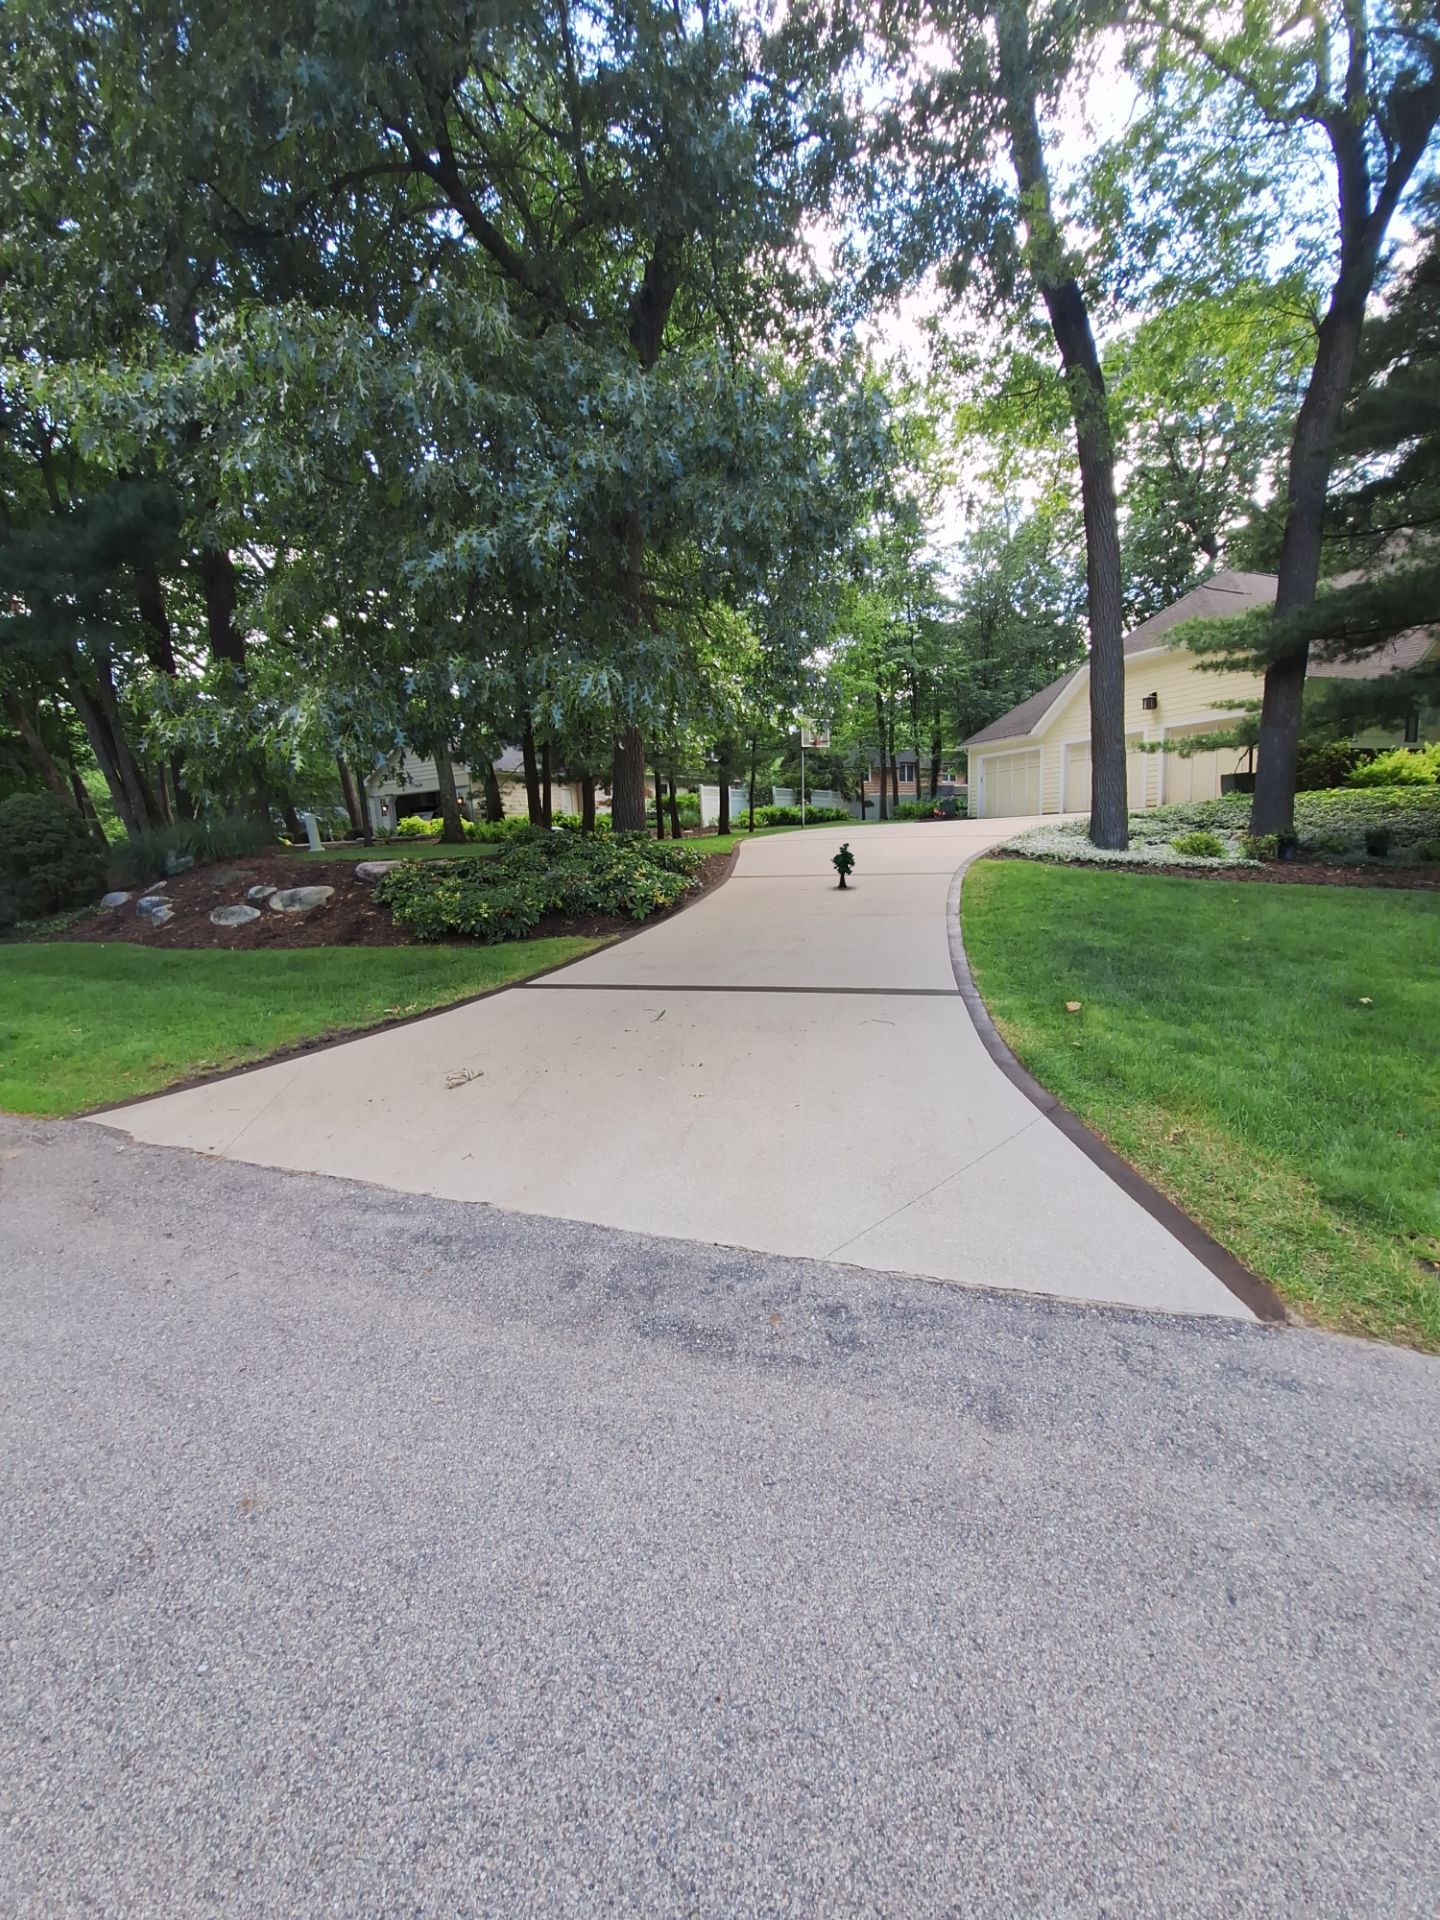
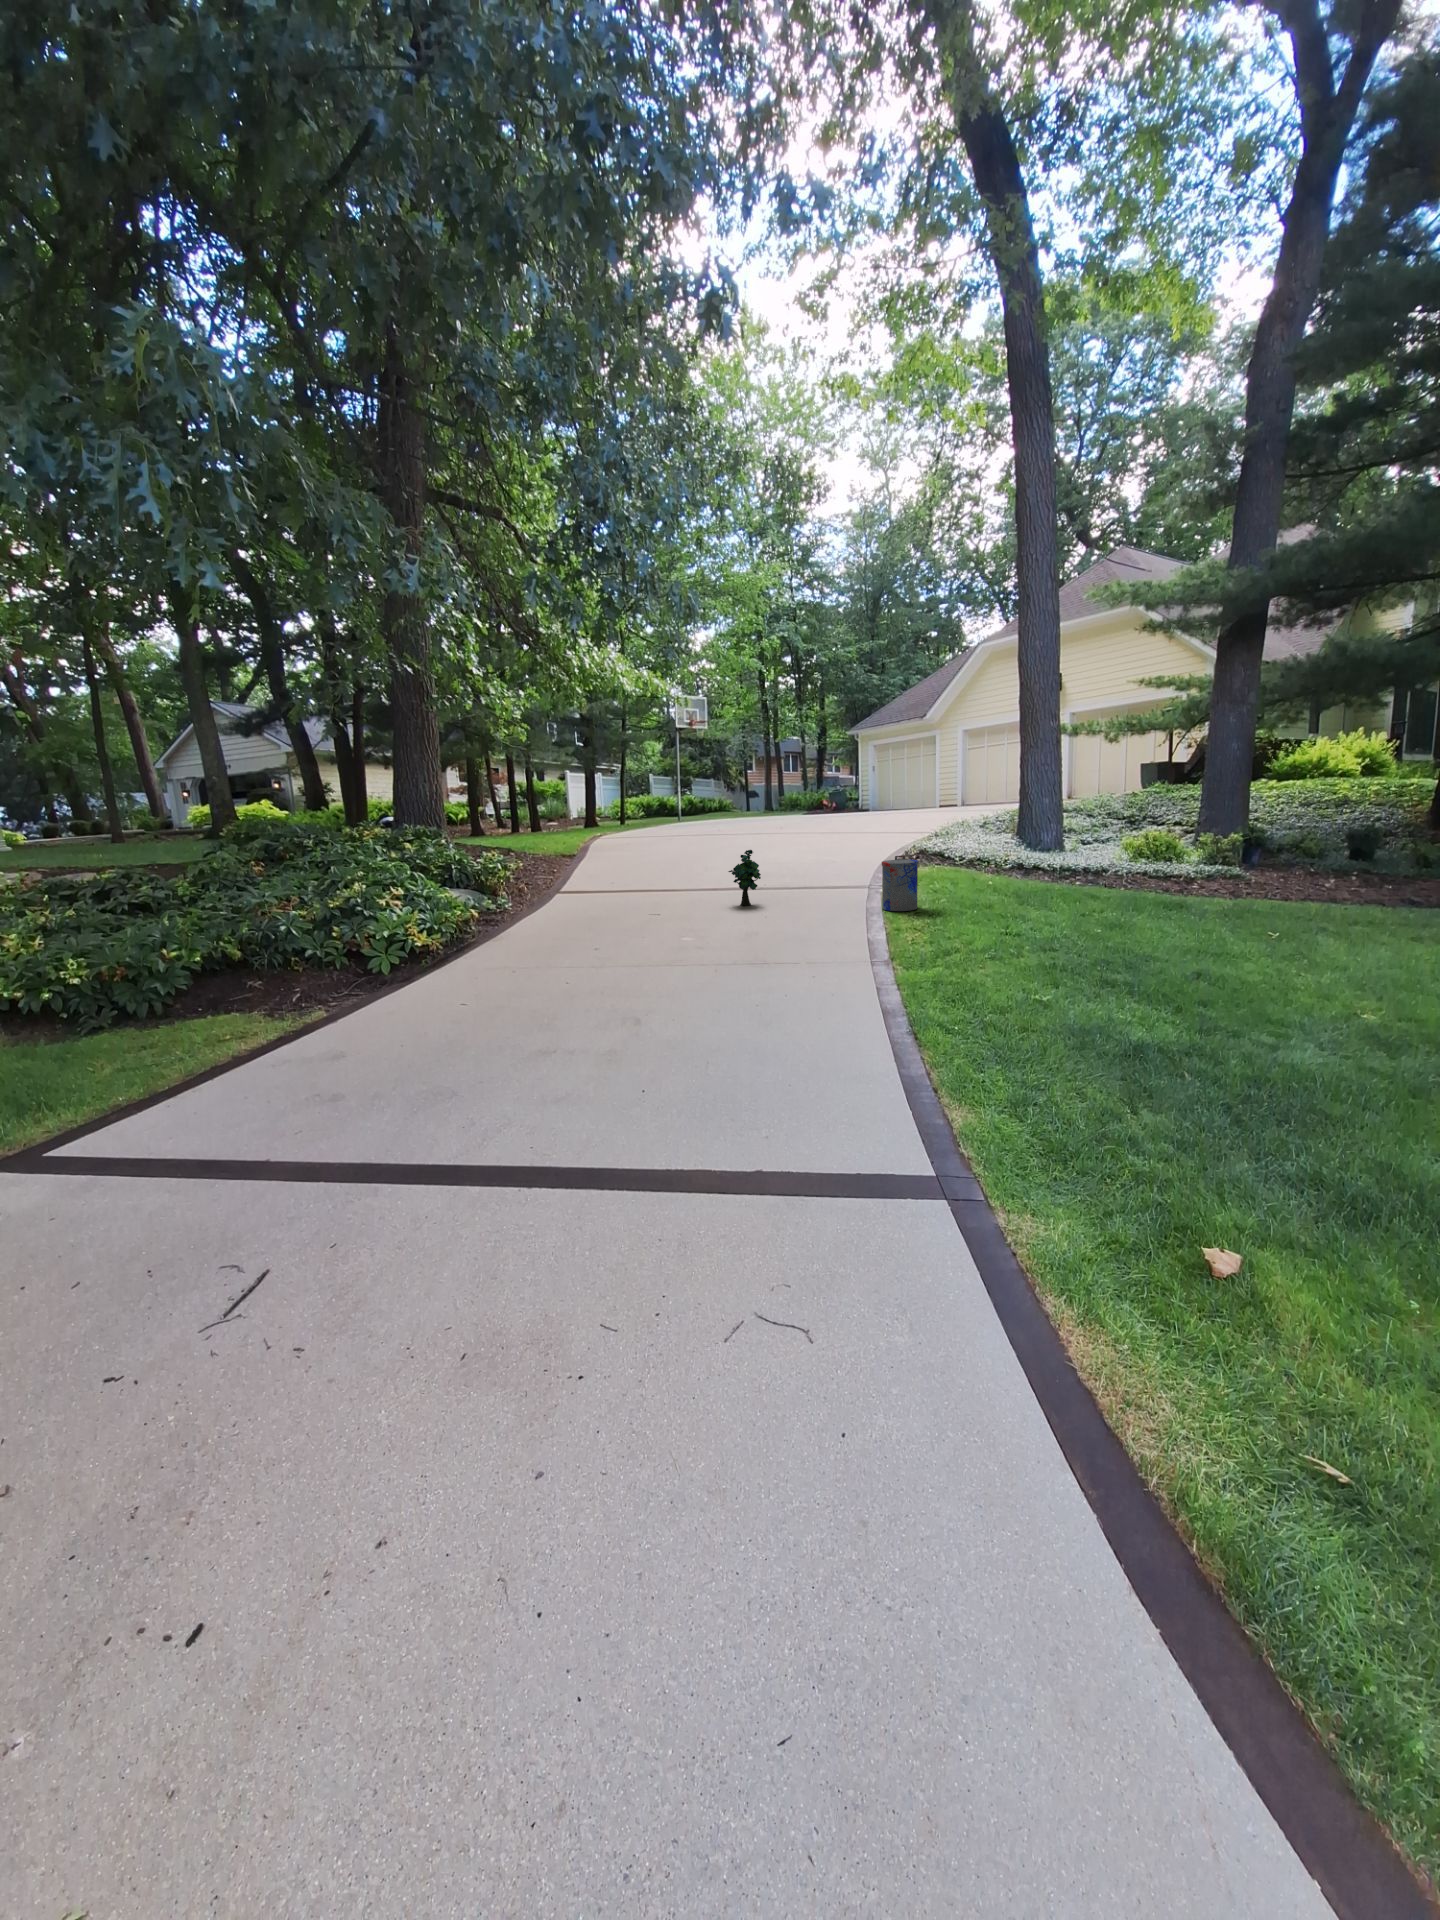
trash can: none [950,848,980,892] -> present [882,855,918,911]

